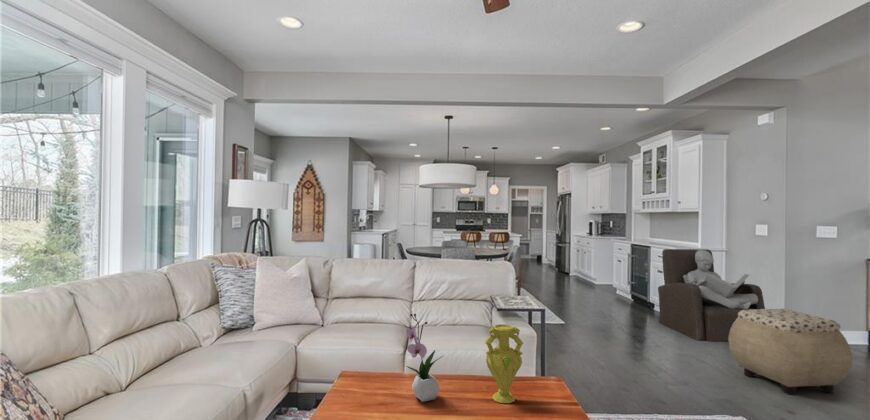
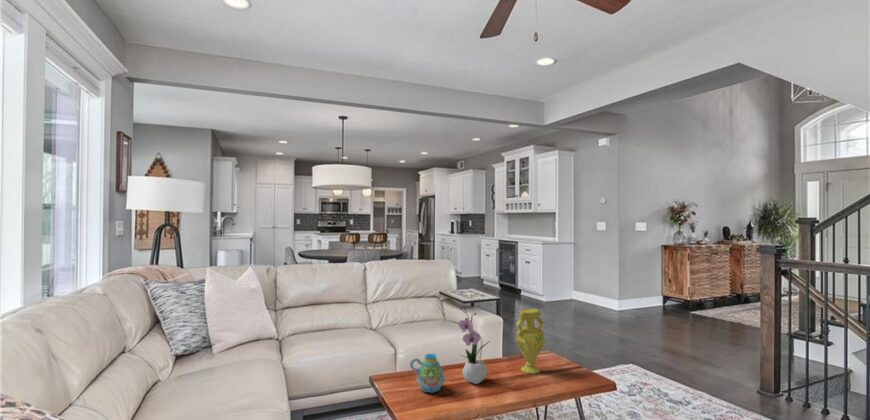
armchair: present [658,249,765,341] -> none [531,242,608,315]
ottoman: present [729,309,852,395] -> none [601,283,675,344]
mug: none [352,359,385,401] -> present [410,354,445,393]

